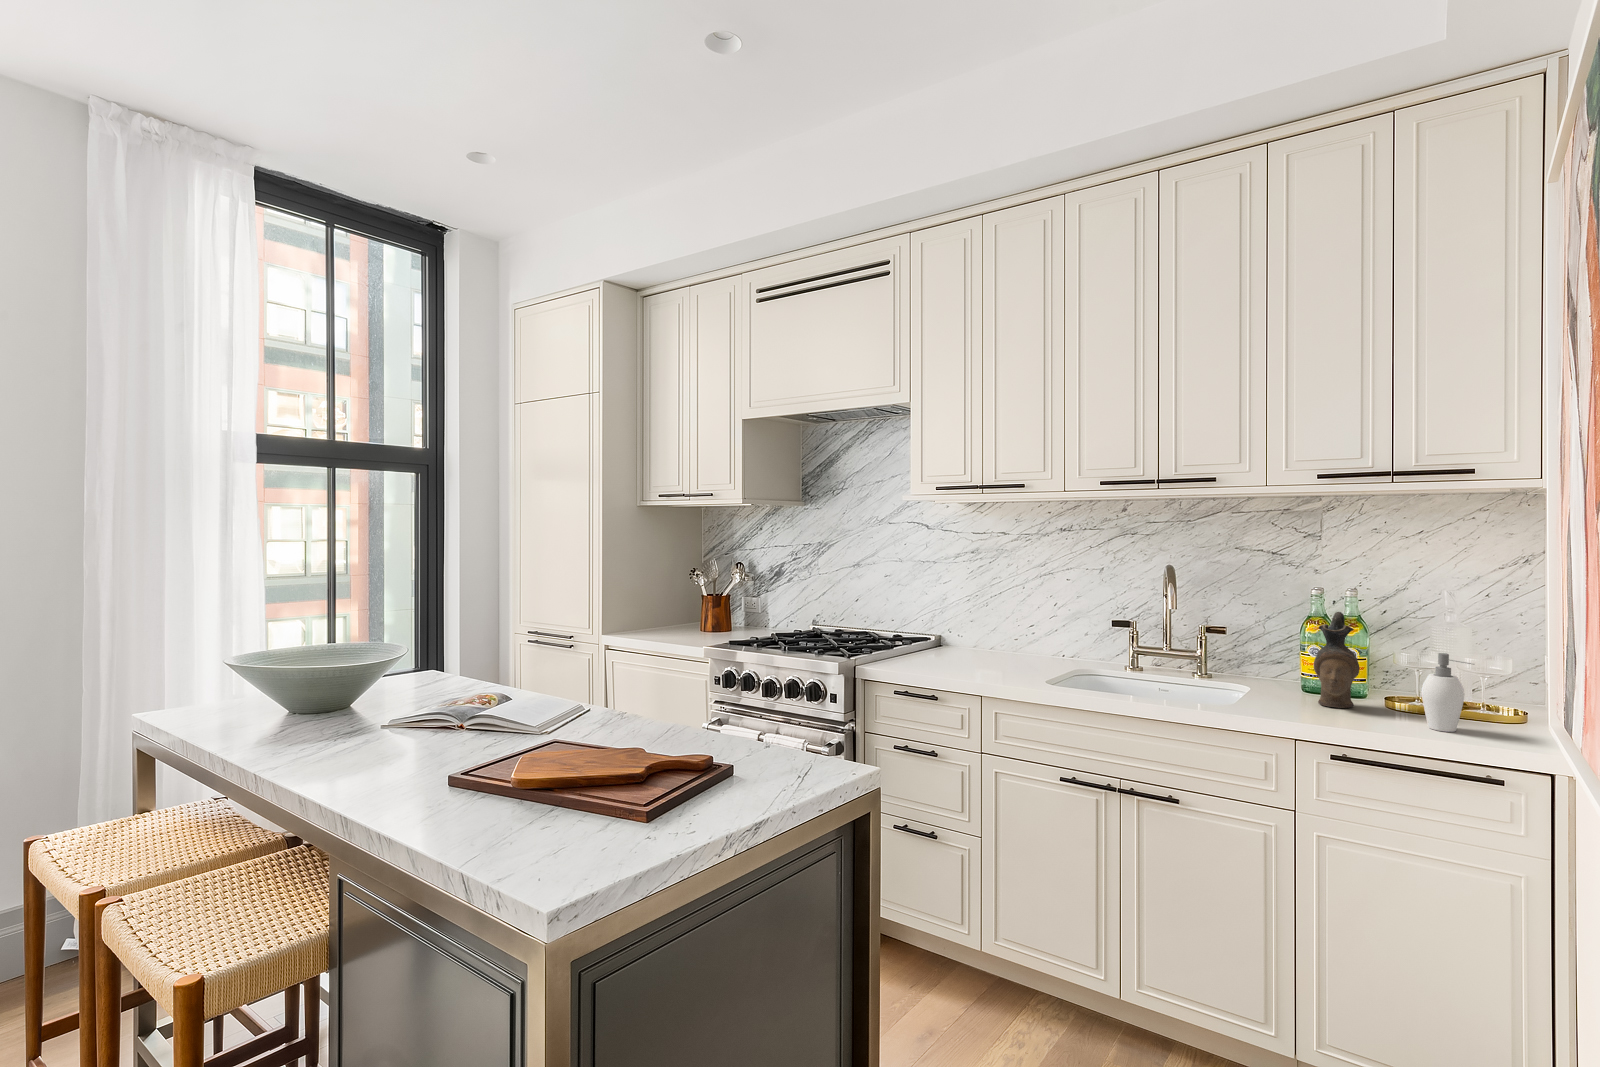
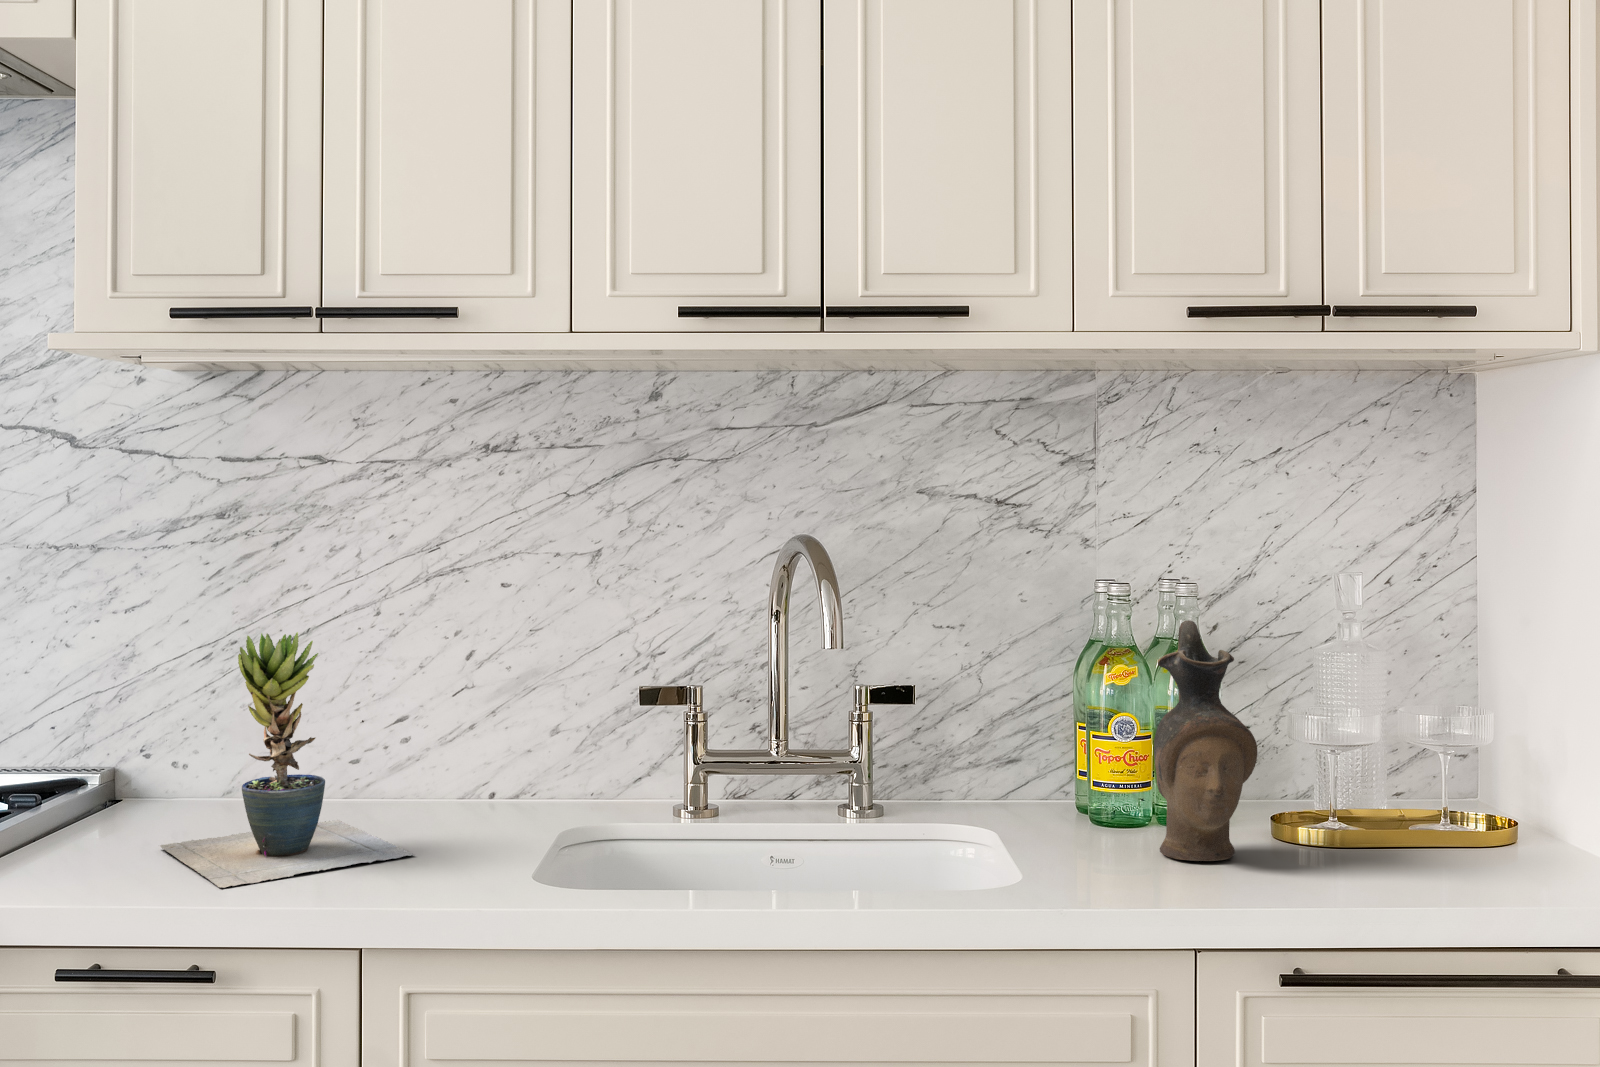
potted plant: none [954,597,1031,673] -> present [160,632,414,888]
soap dispenser: present [1421,653,1474,732] -> none [1413,698,1535,893]

